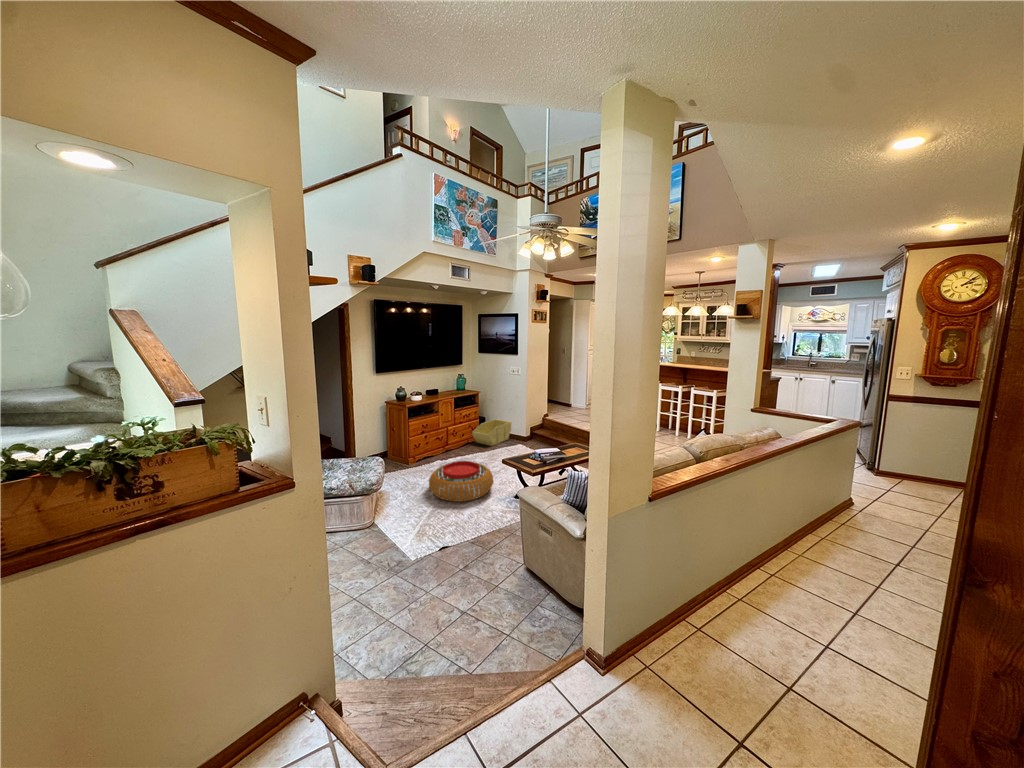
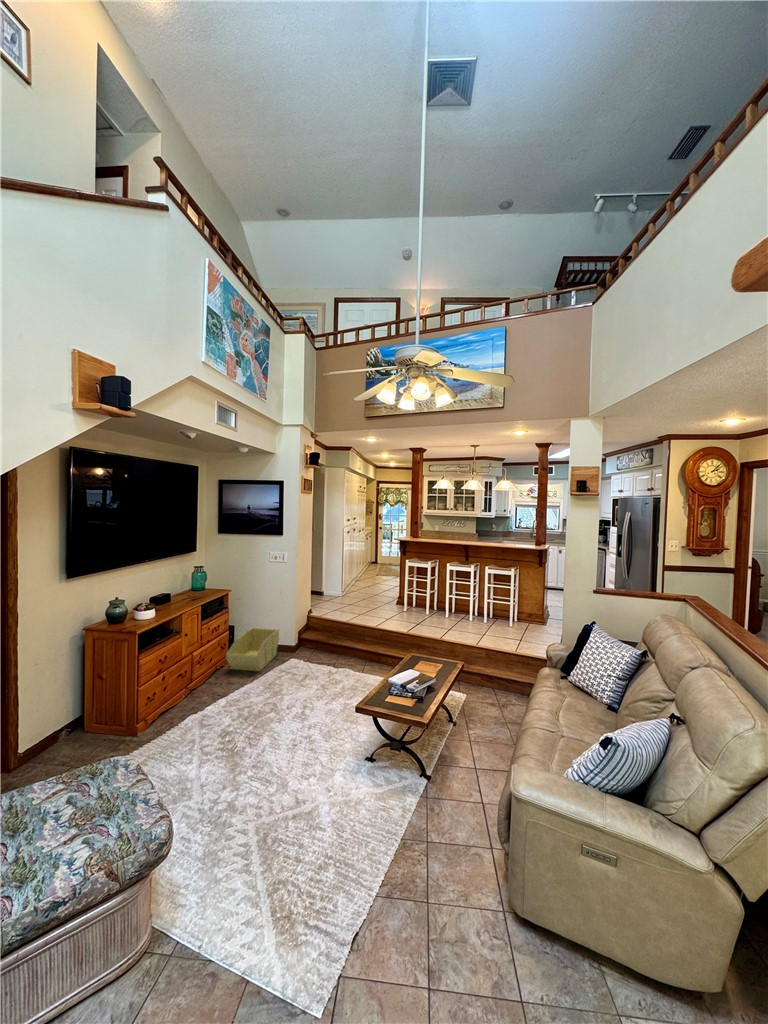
pouf: present [429,461,493,502] -> none [217,713,330,805]

